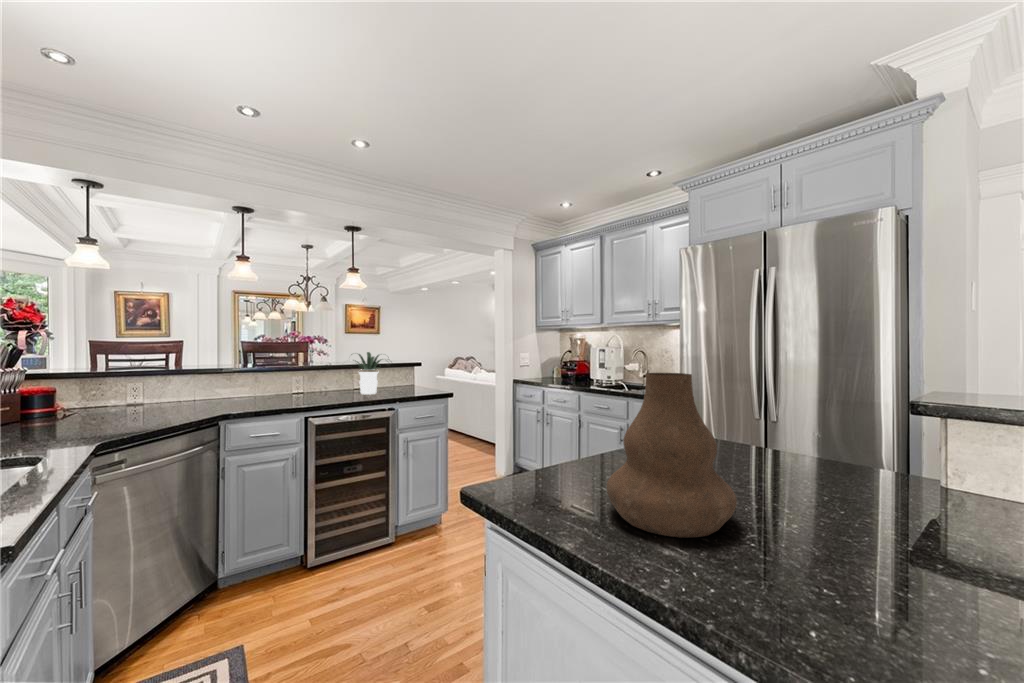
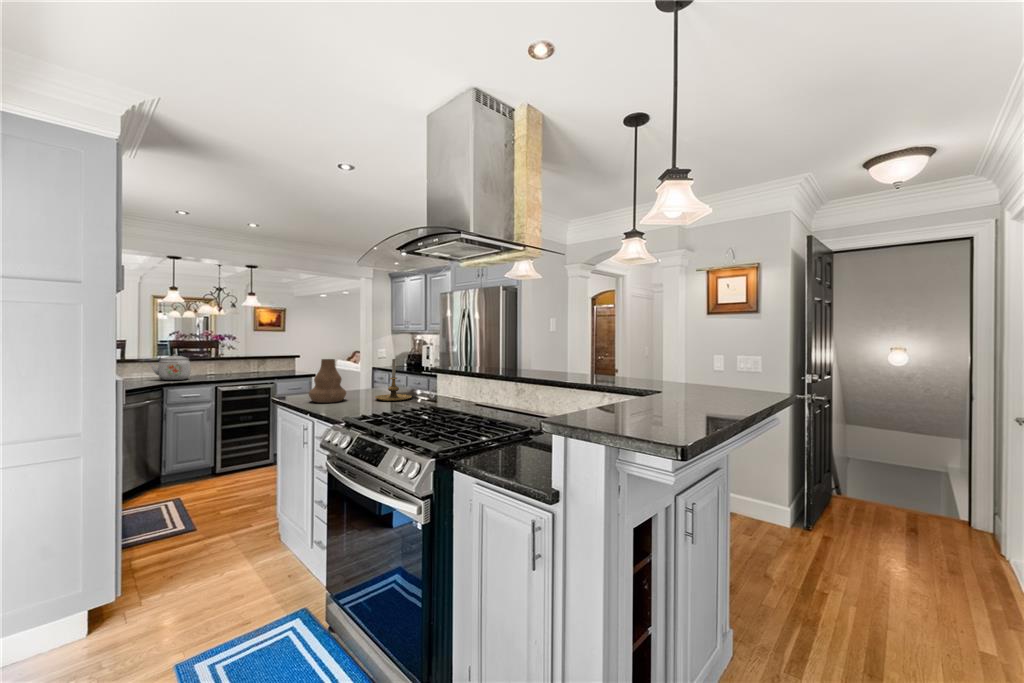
potted plant: present [355,352,382,394] -> none [240,349,275,375]
kettle: none [200,361,265,406] -> present [152,354,191,380]
candle holder: none [803,370,965,529] -> present [375,359,412,401]

